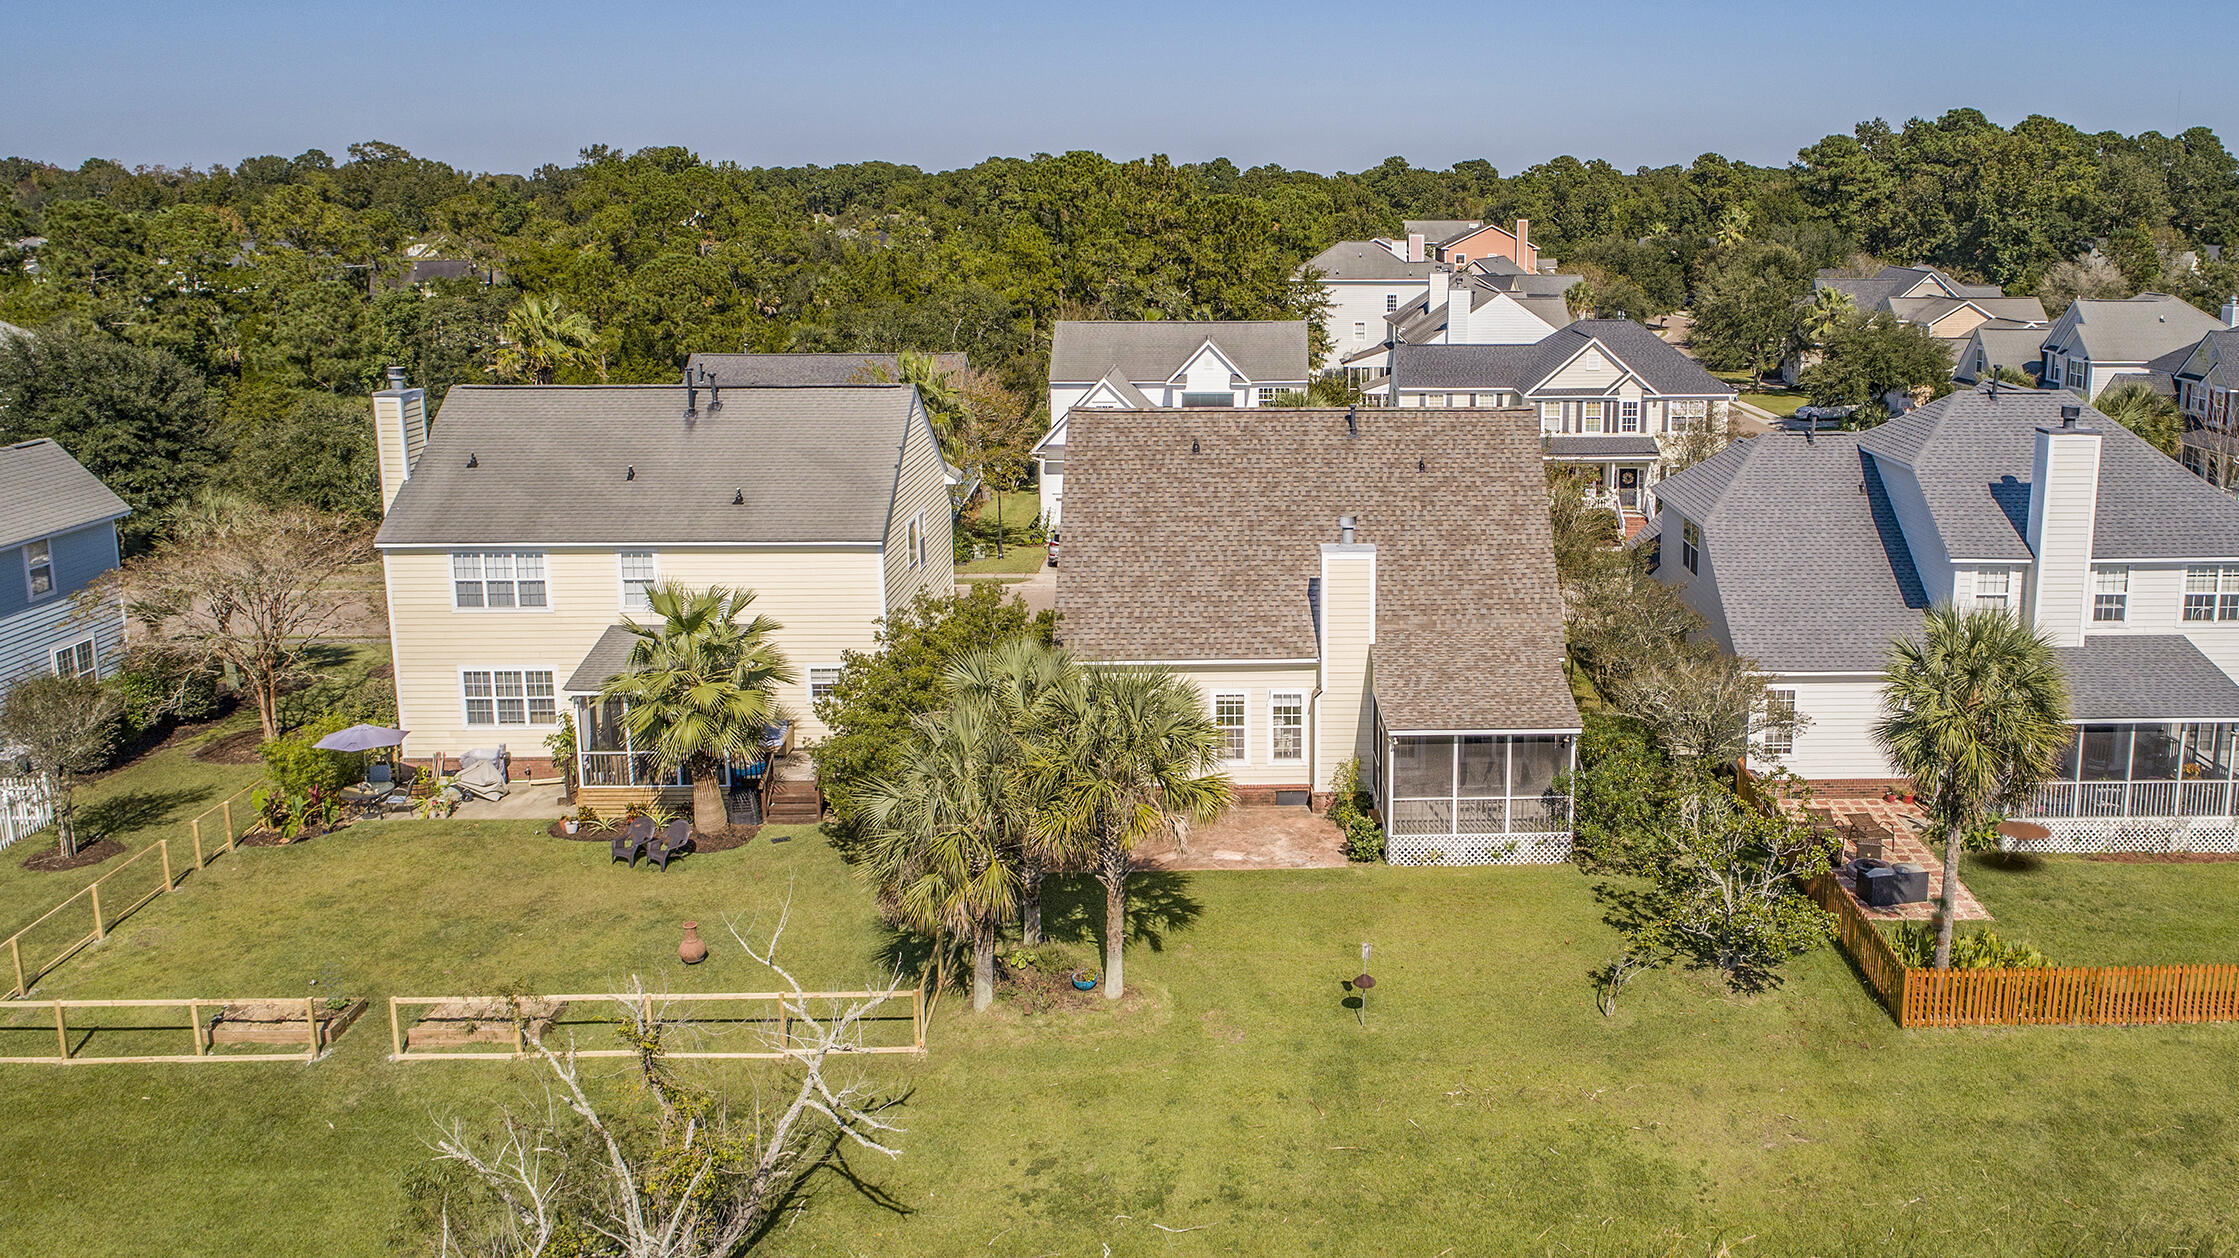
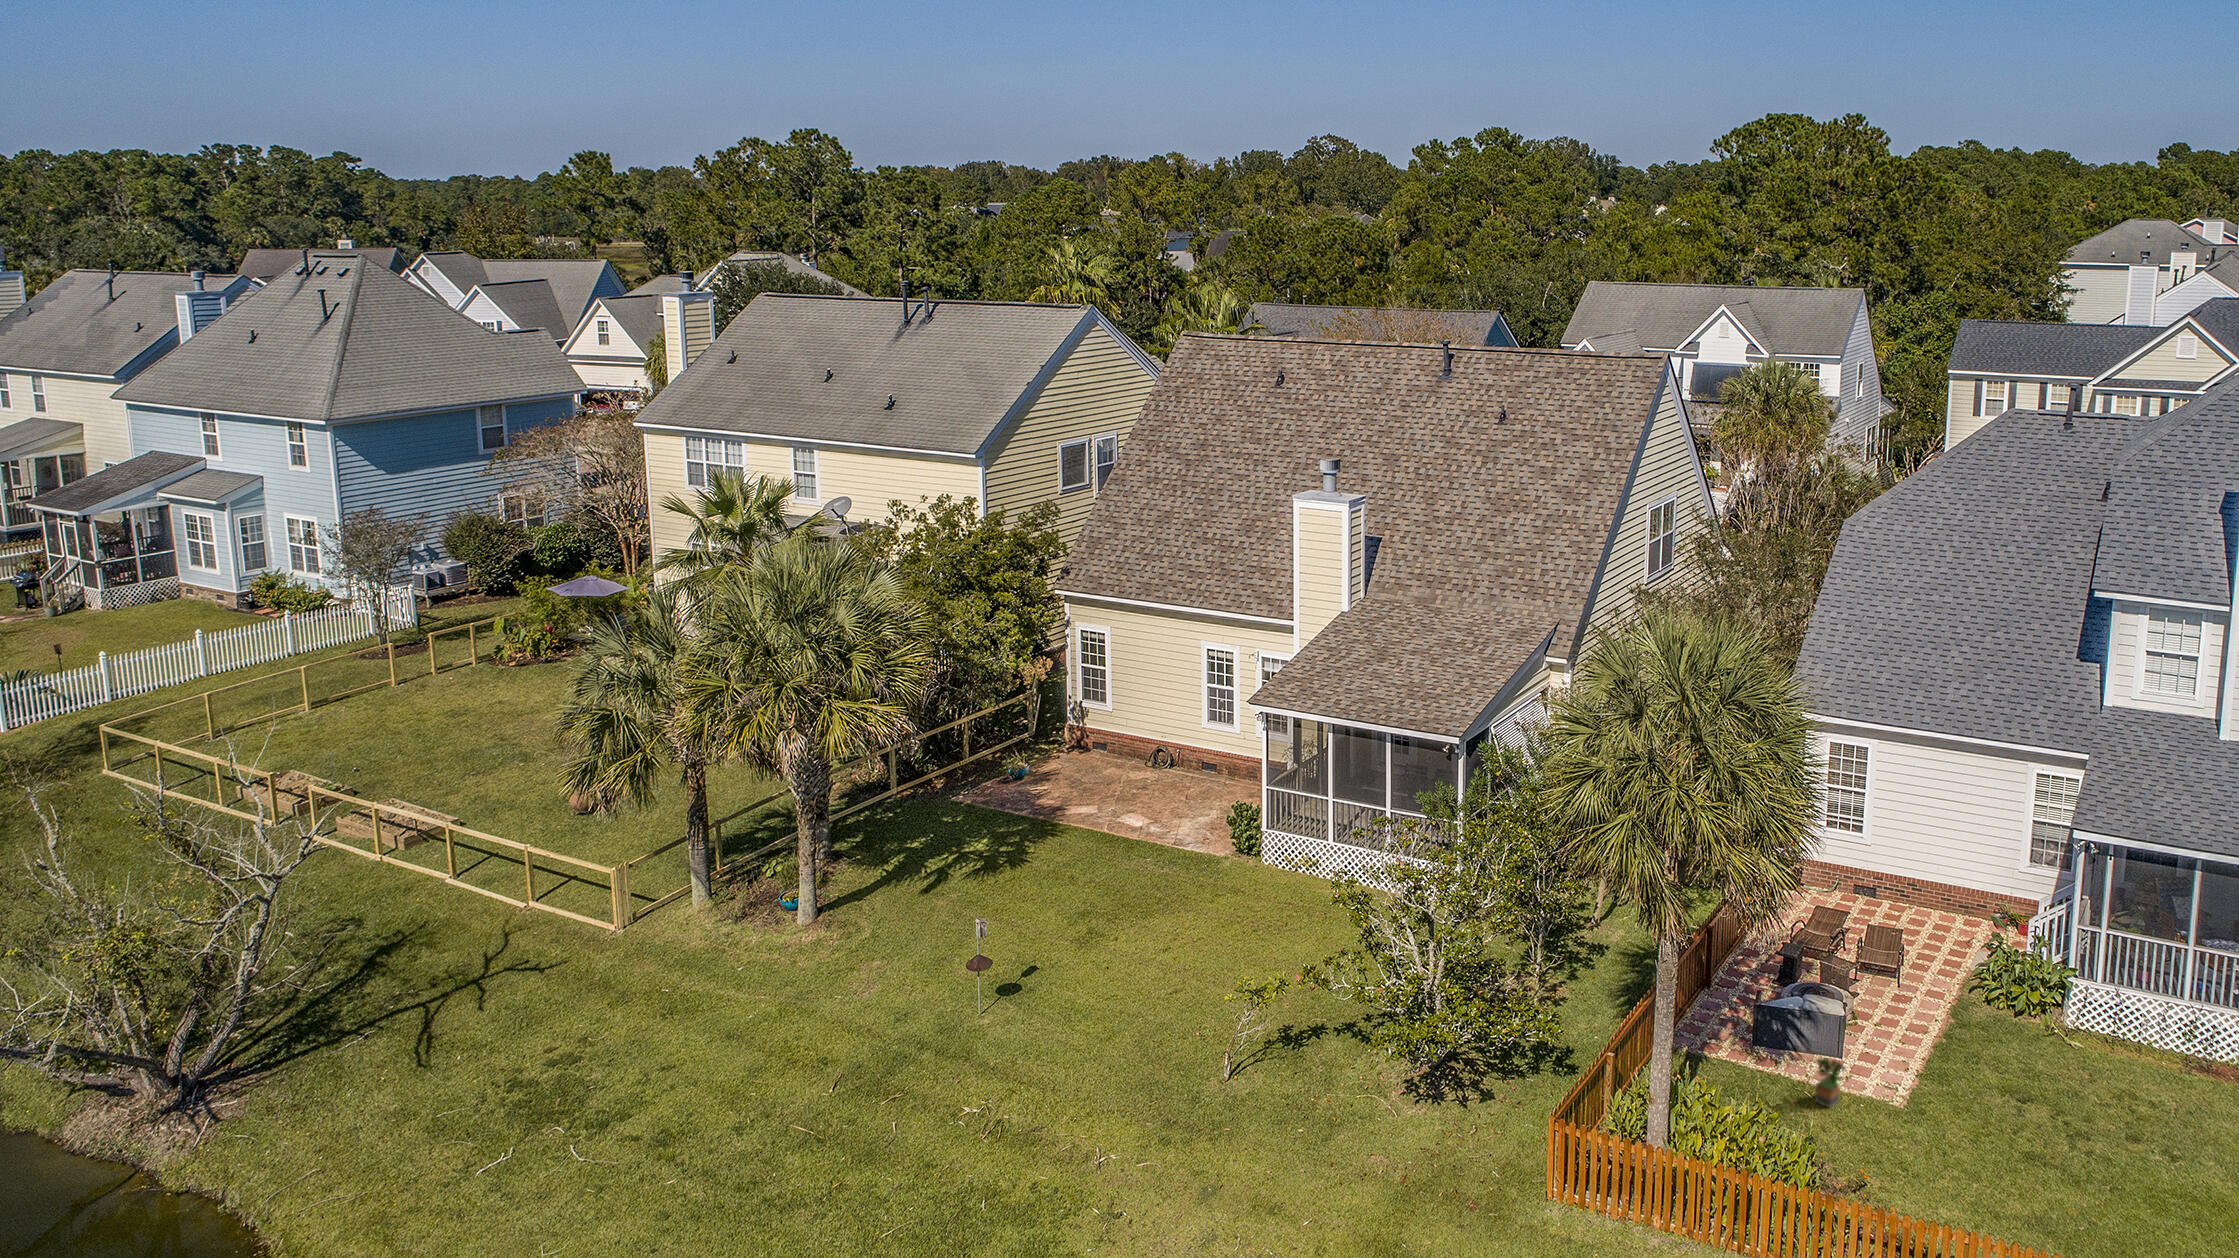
round table: present [1995,821,2052,864] -> none [2046,981,2132,1060]

